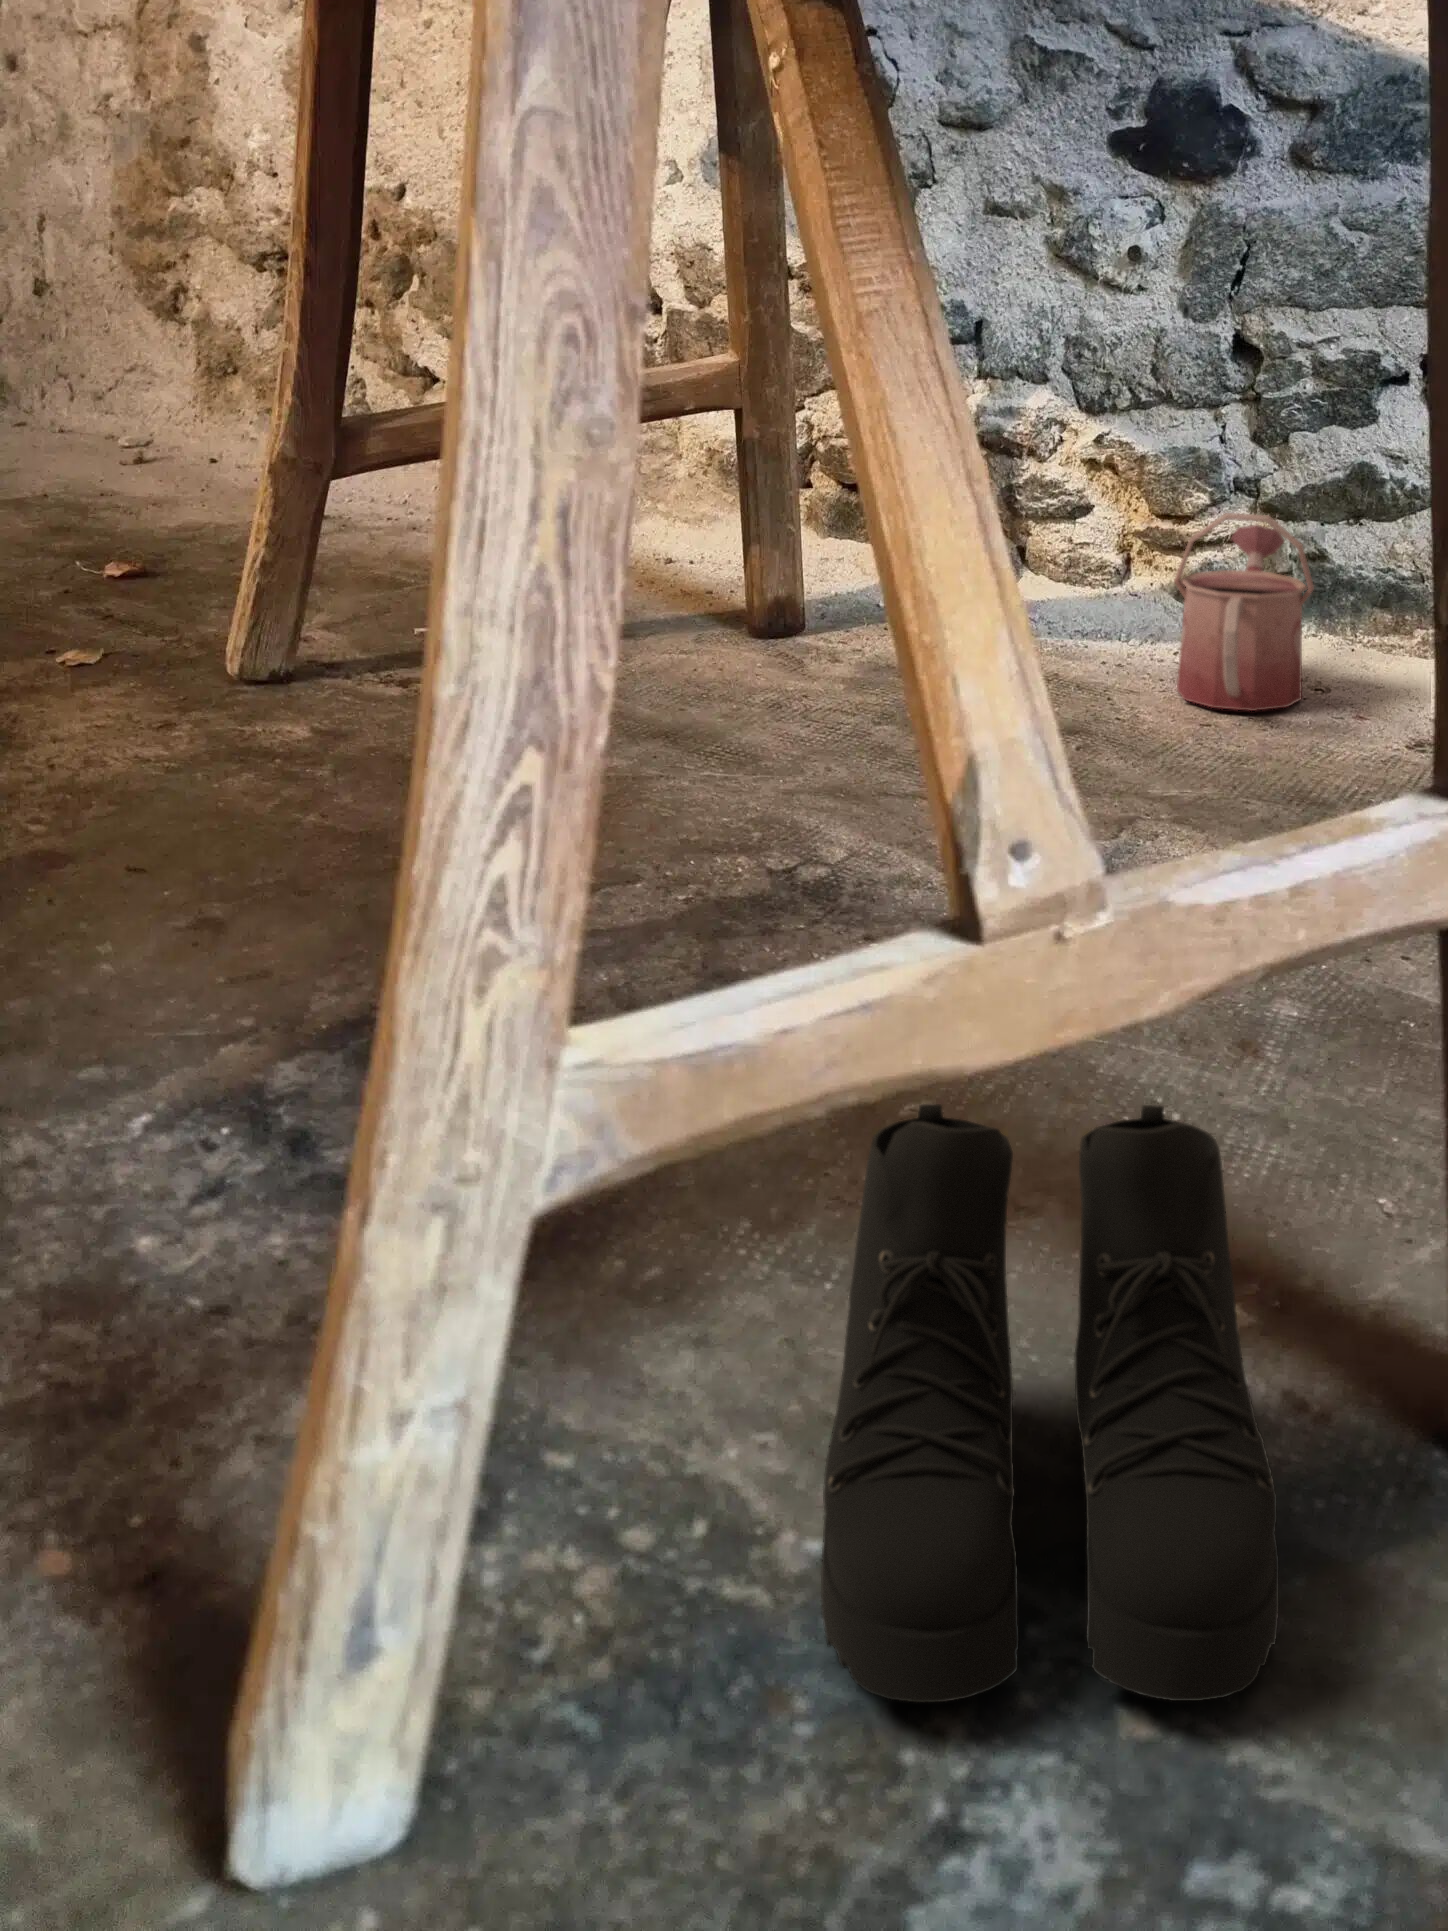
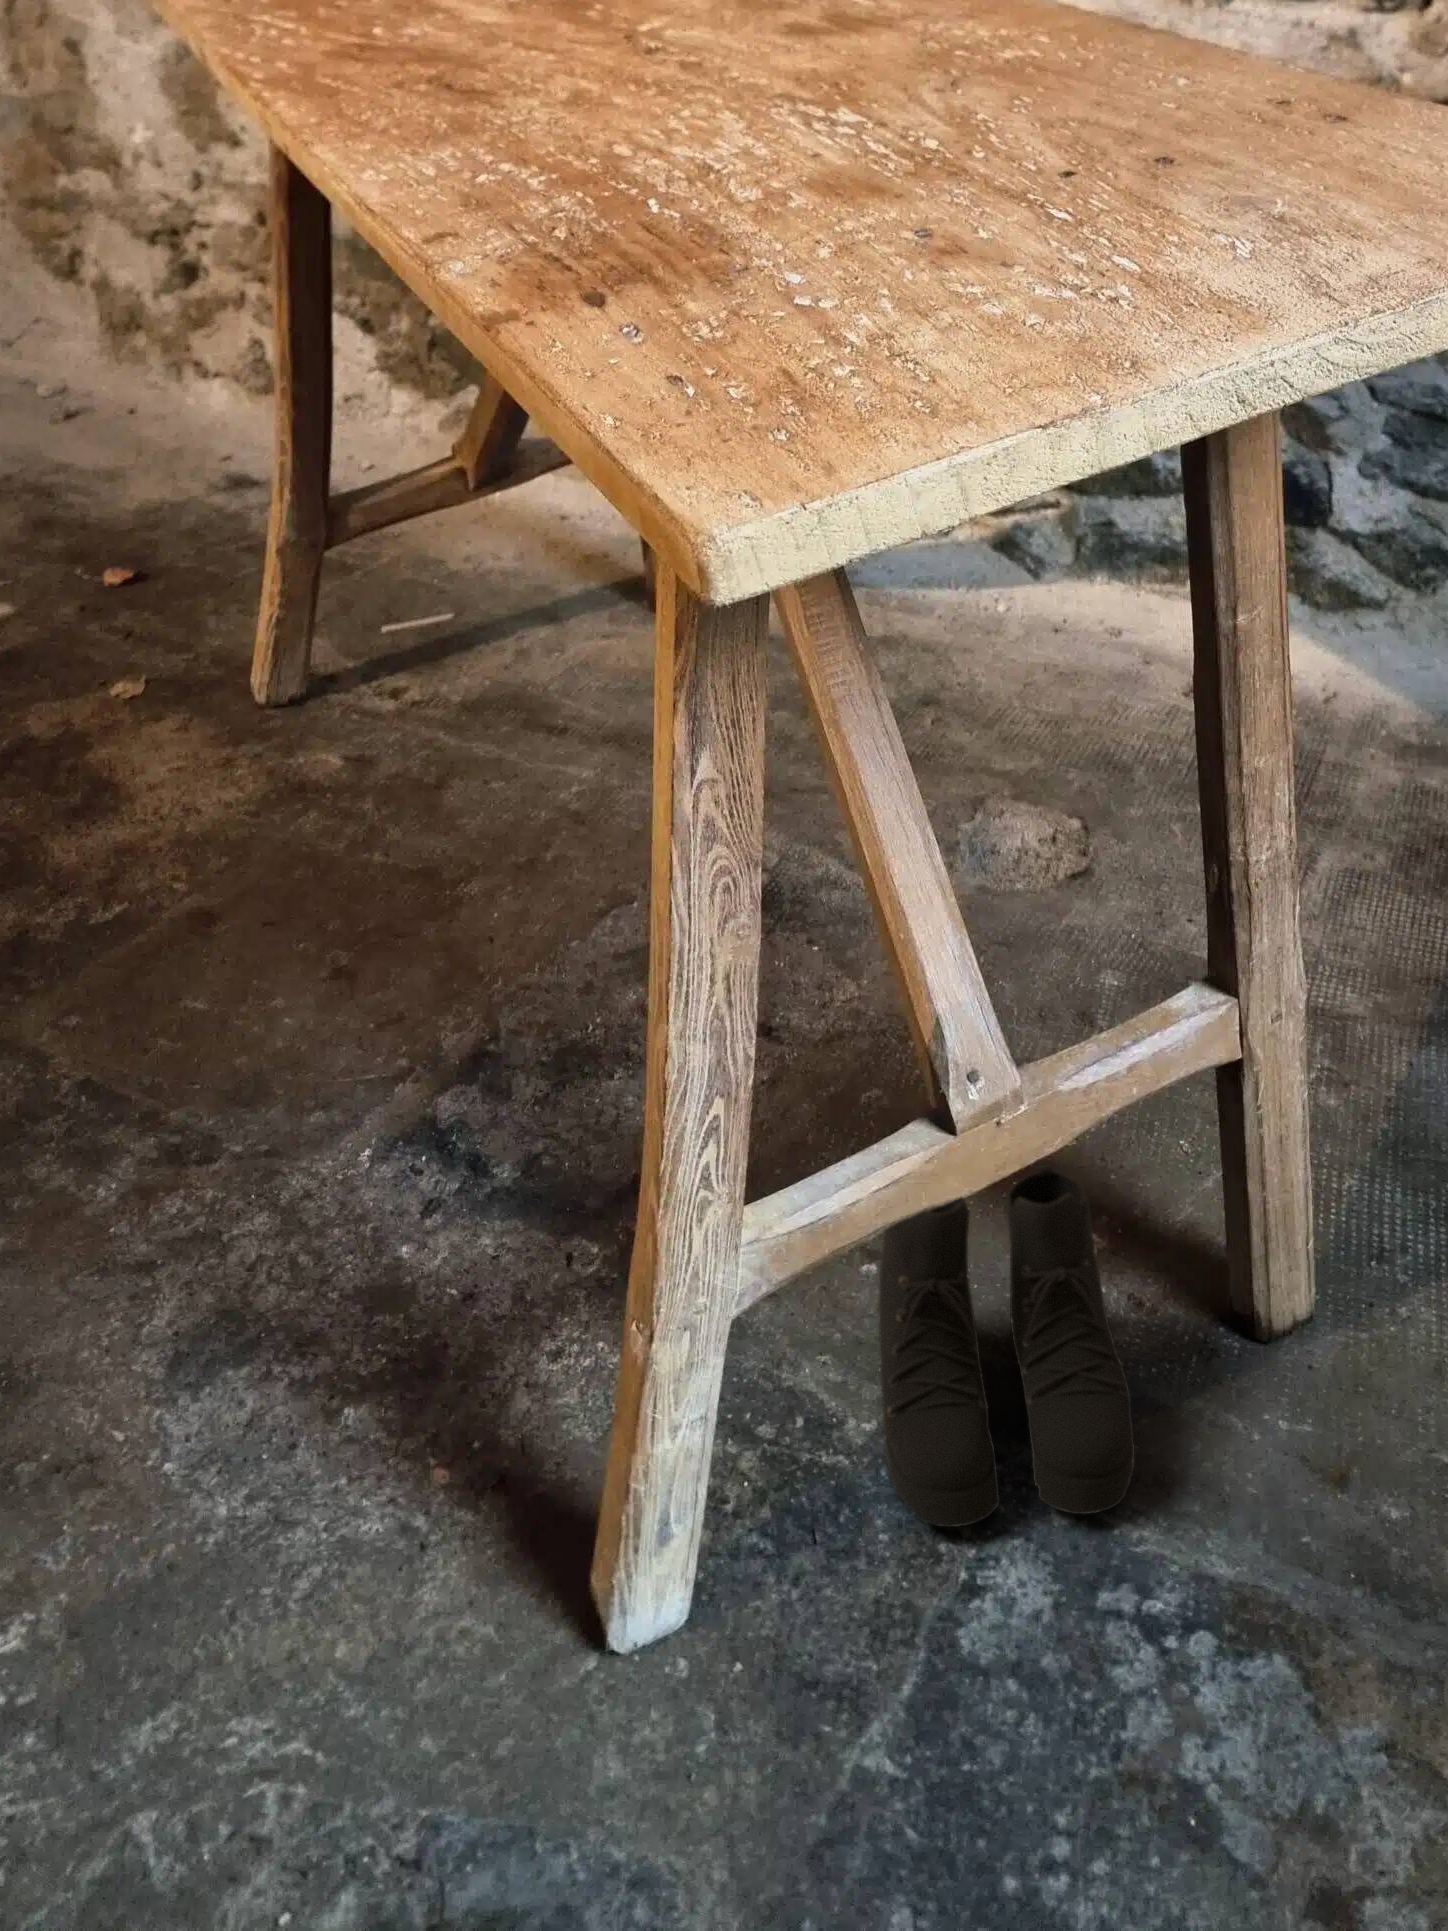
watering can: present [1174,513,1314,711] -> none [998,511,1107,677]

